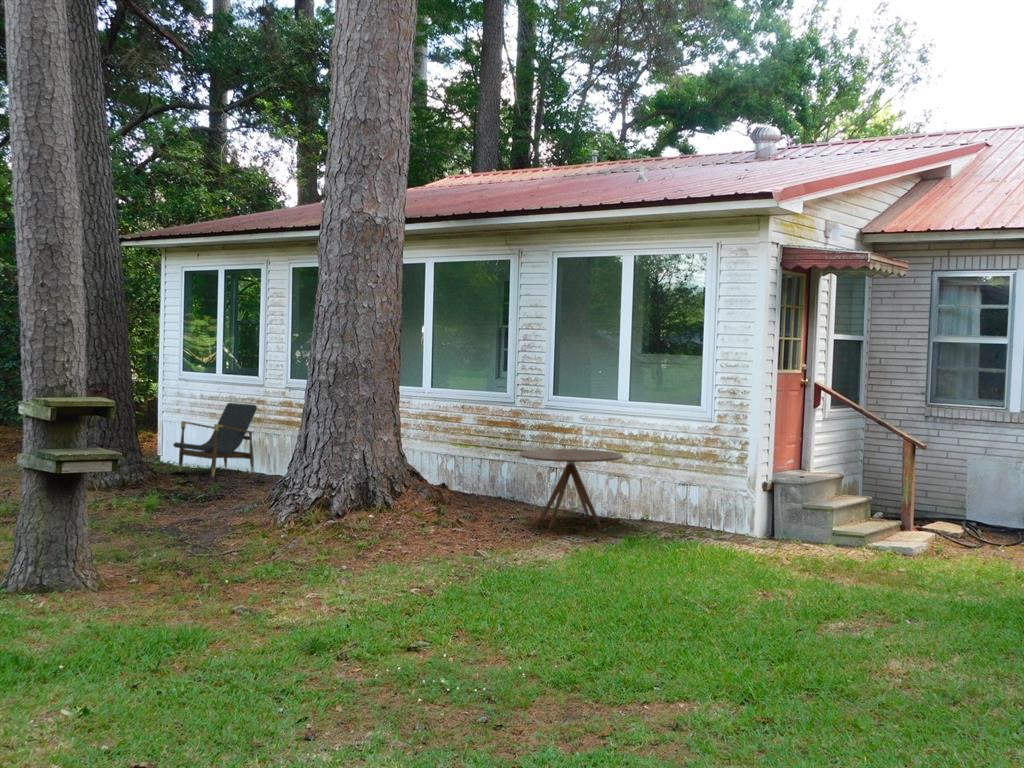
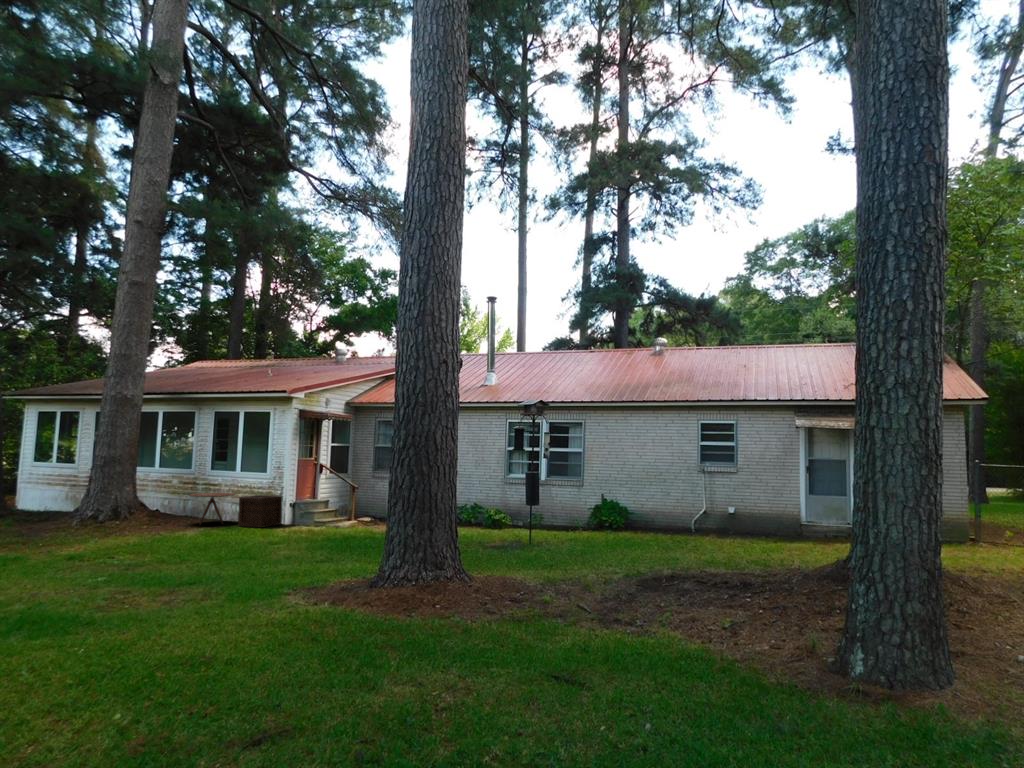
lounge chair: present [173,403,257,477] -> none [24,477,73,514]
wooden crate: none [647,459,749,547] -> present [238,495,283,528]

